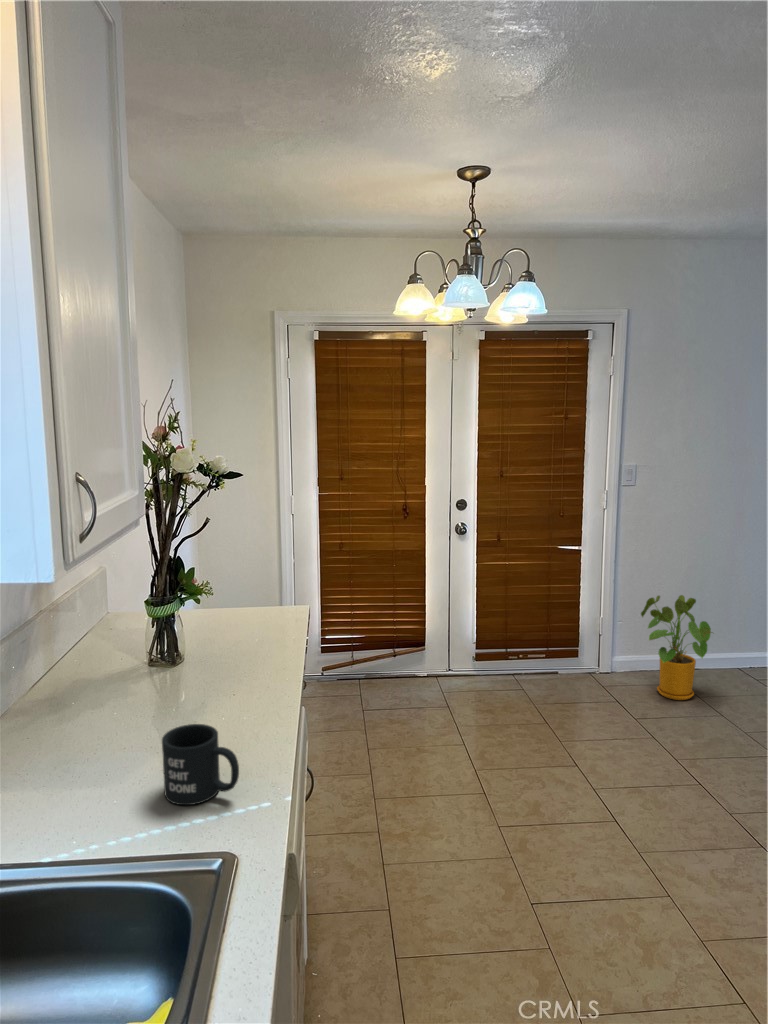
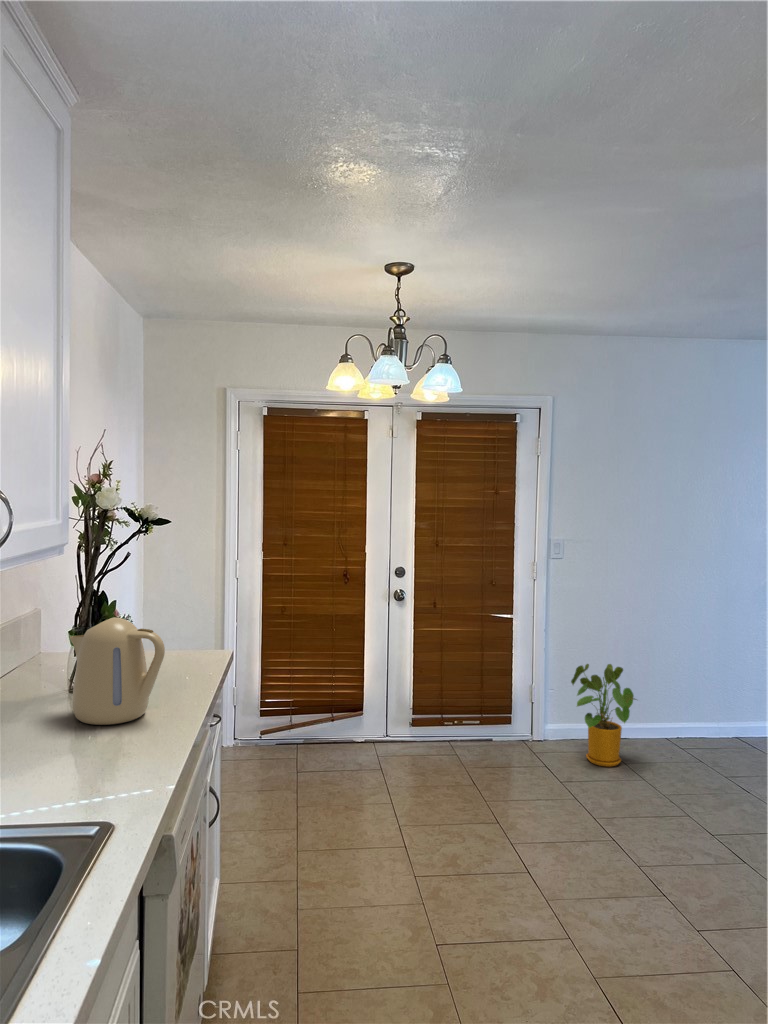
kettle: none [150,591,257,710] -> present [70,617,165,725]
mug: present [162,724,239,805] -> none [61,723,128,792]

